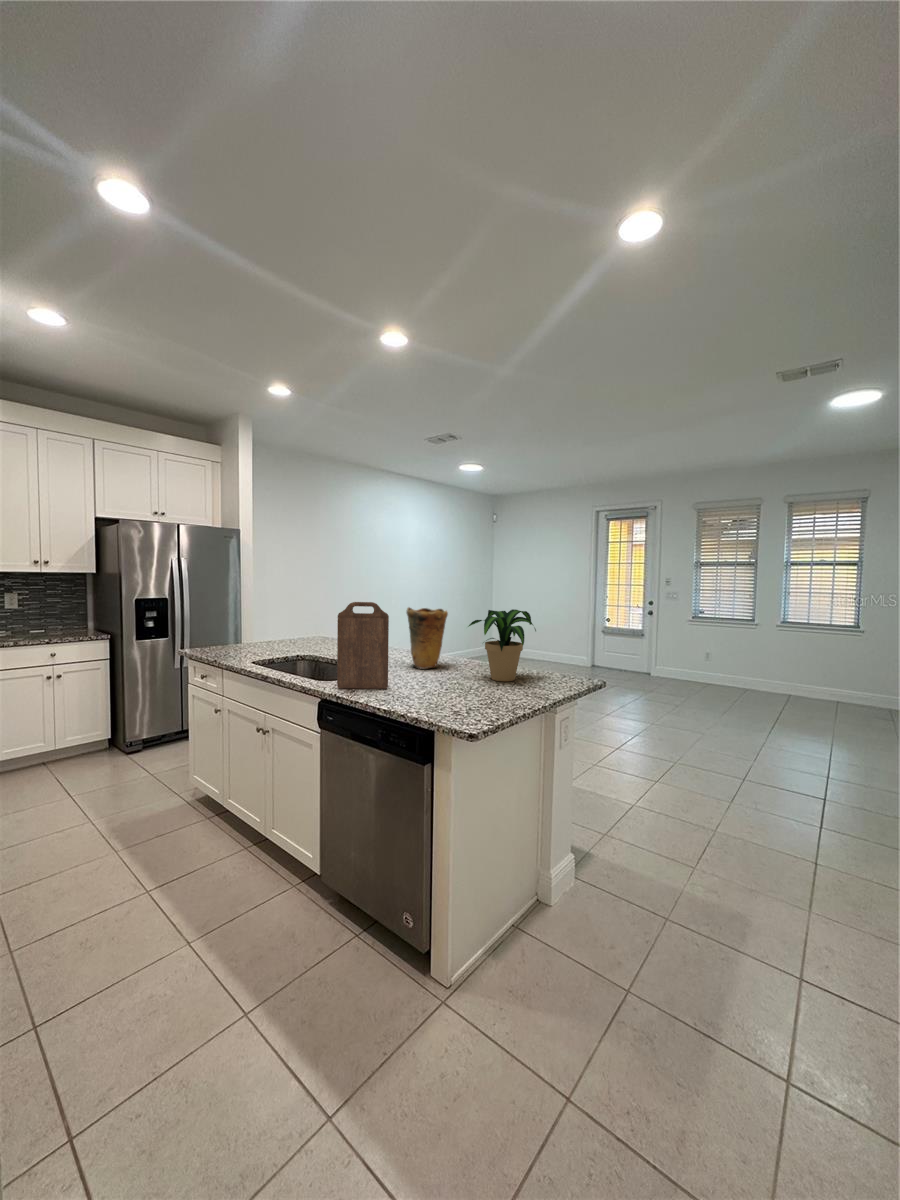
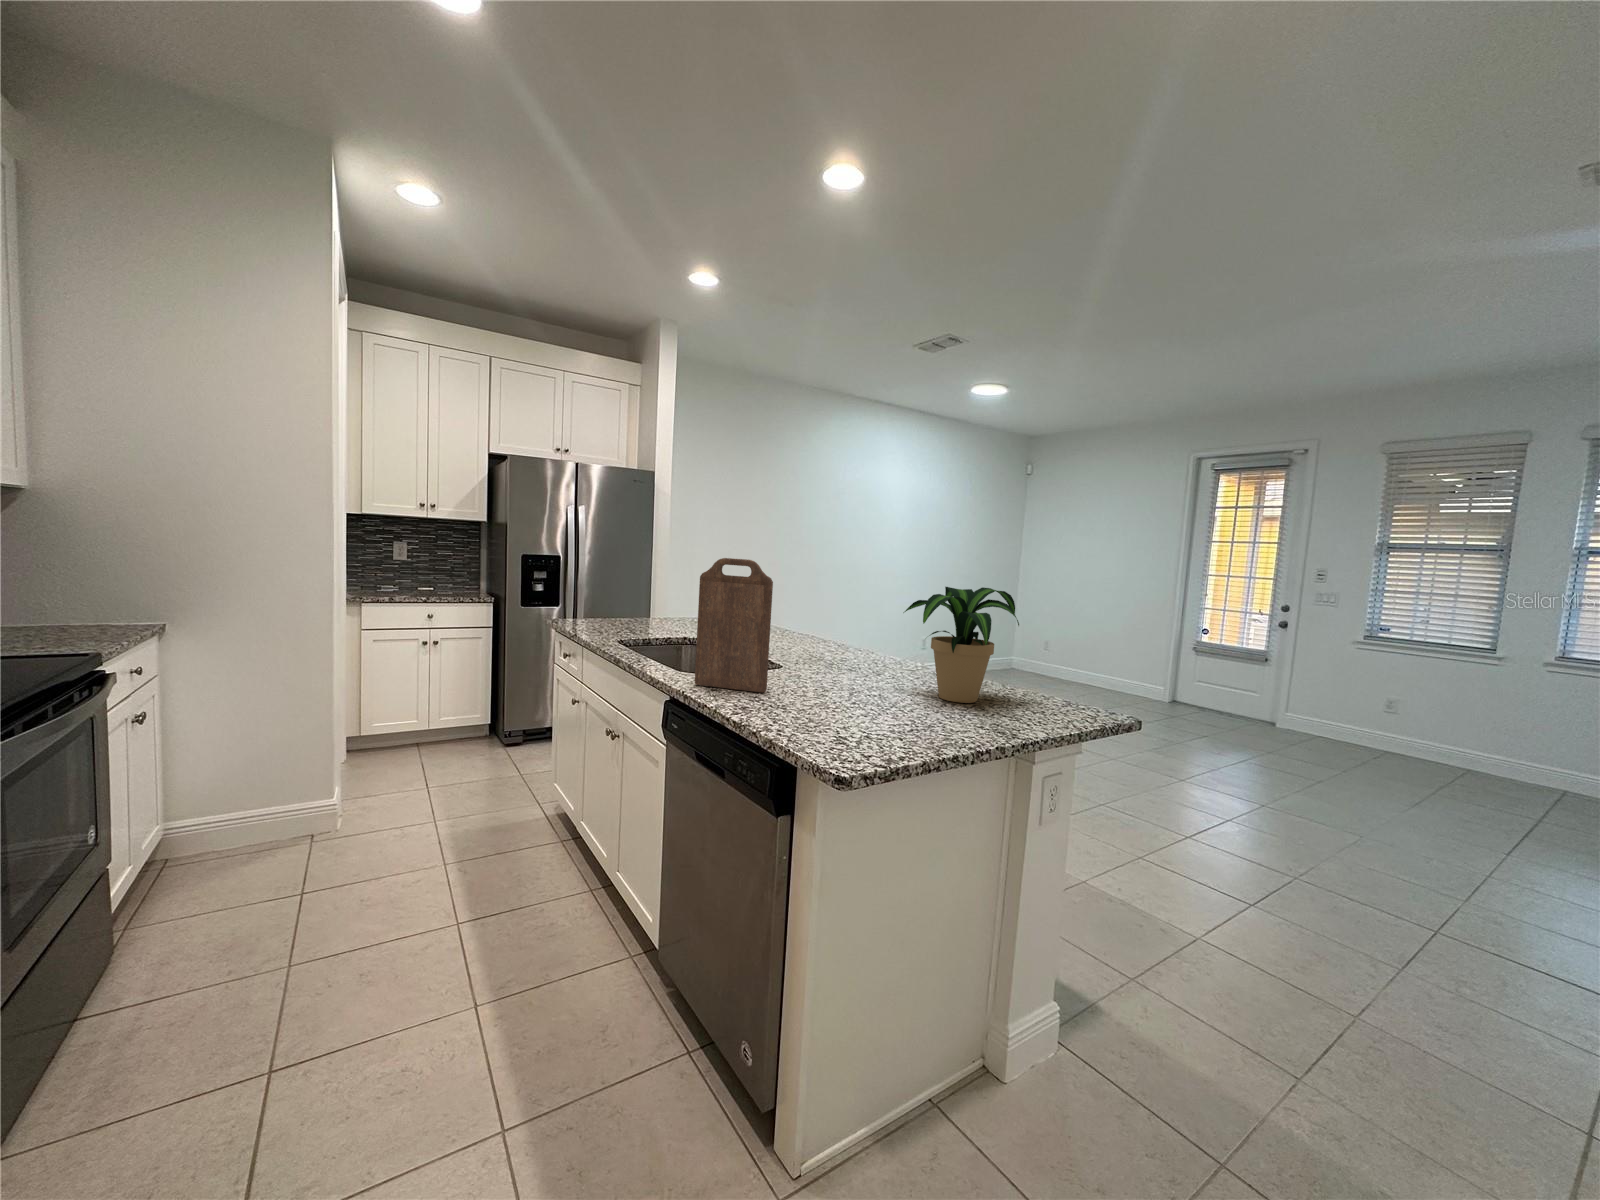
vase: present [407,607,448,669] -> none [825,578,887,672]

